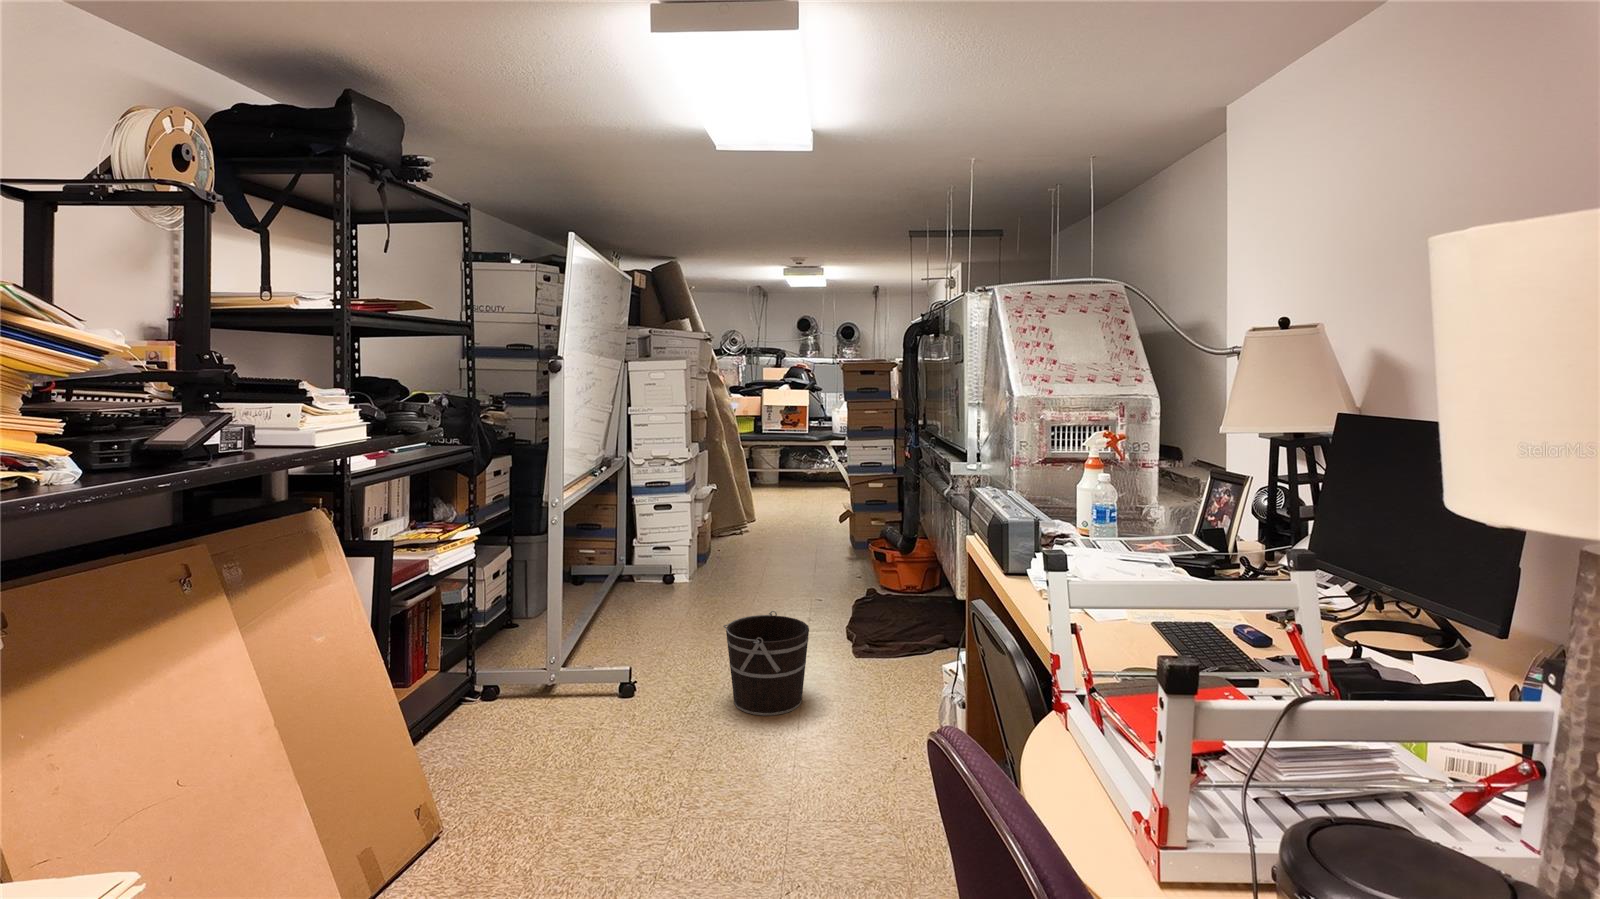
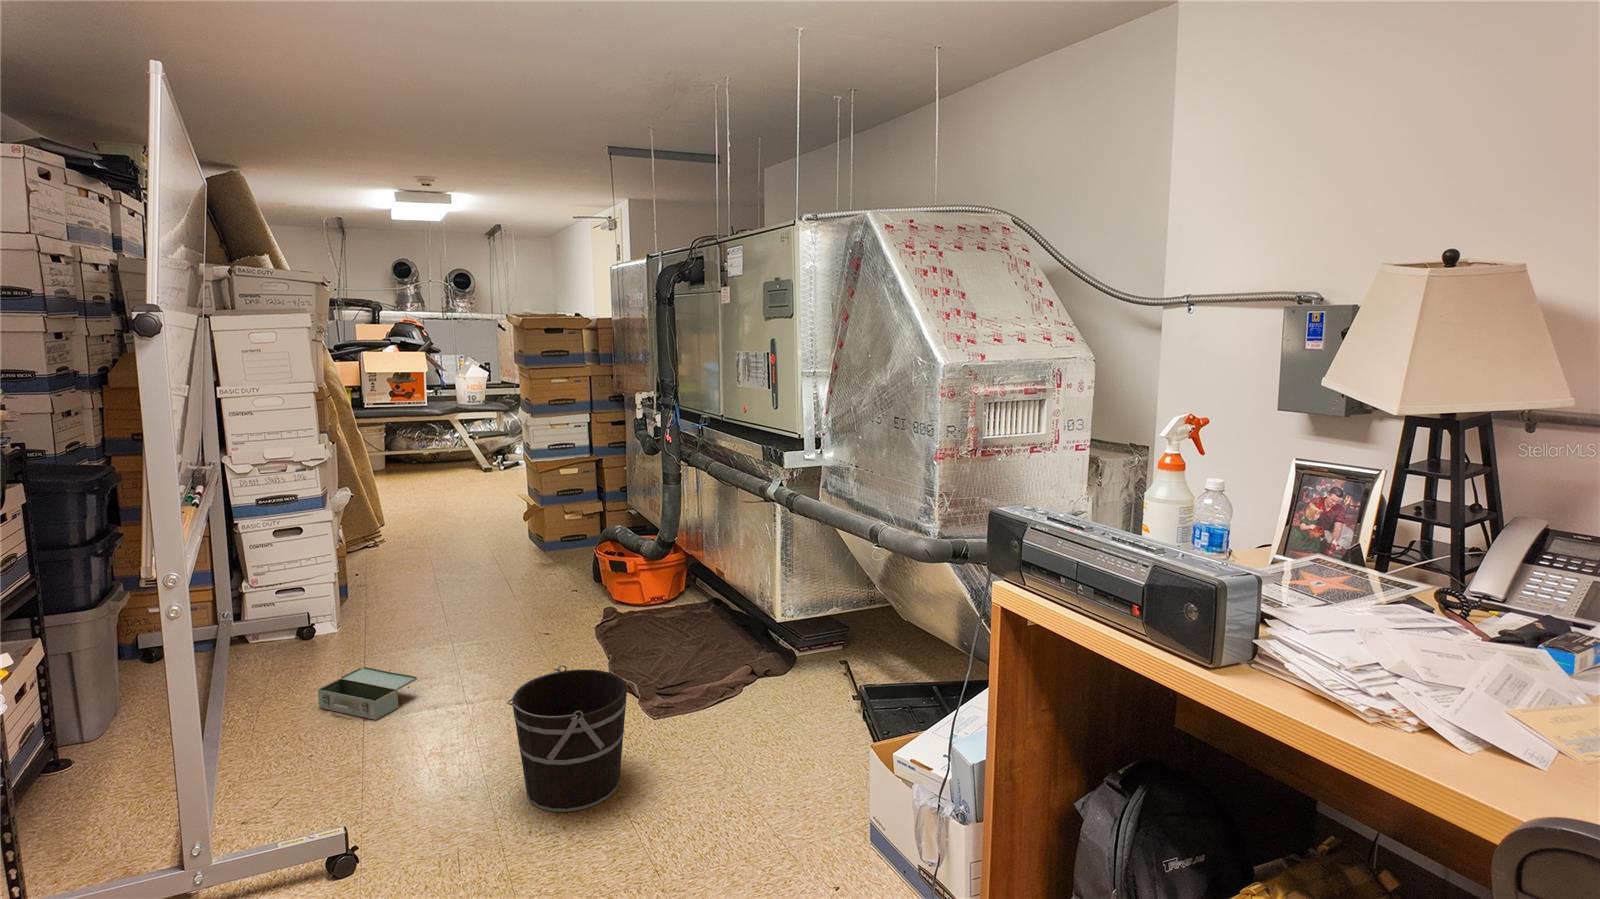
toolbox: none [650,603,708,637] -> present [318,667,417,720]

